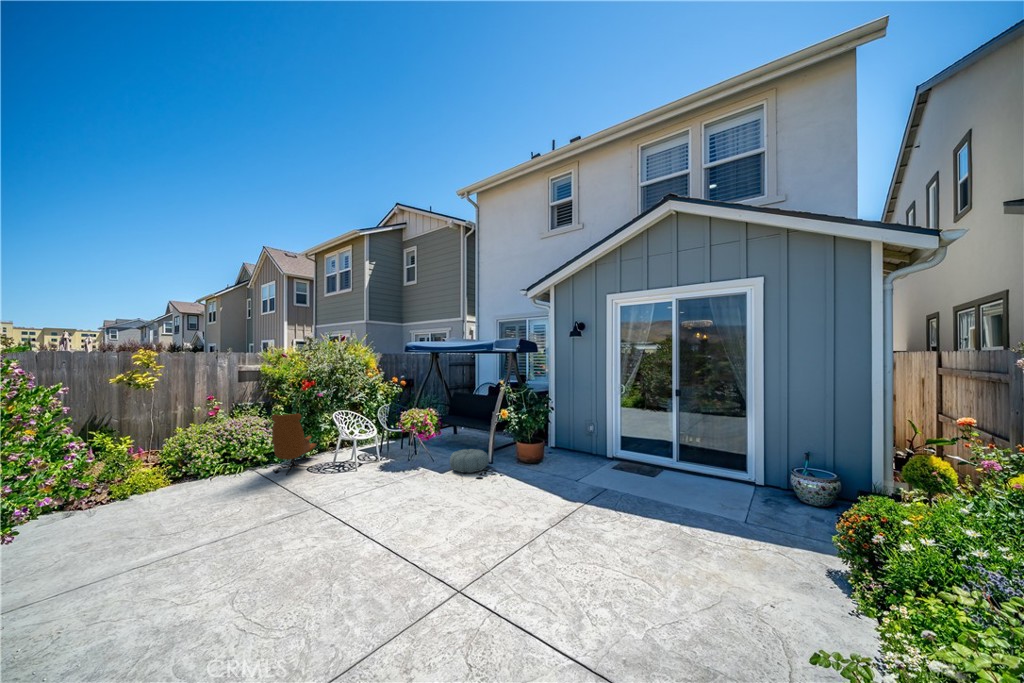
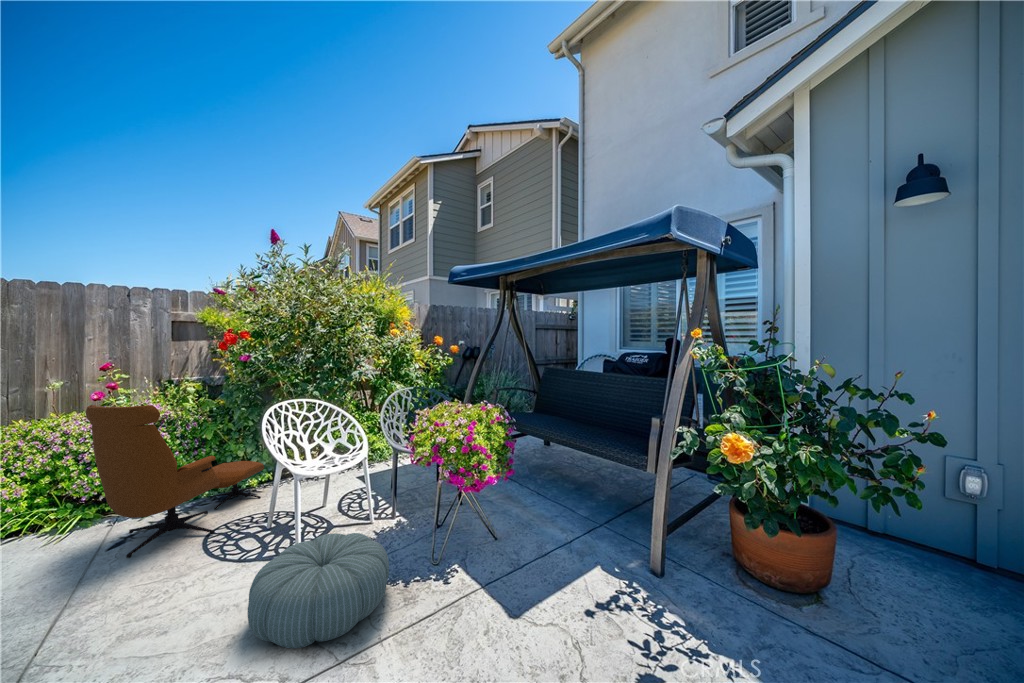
pouf: present [450,449,489,473] -> present [248,533,389,648]

